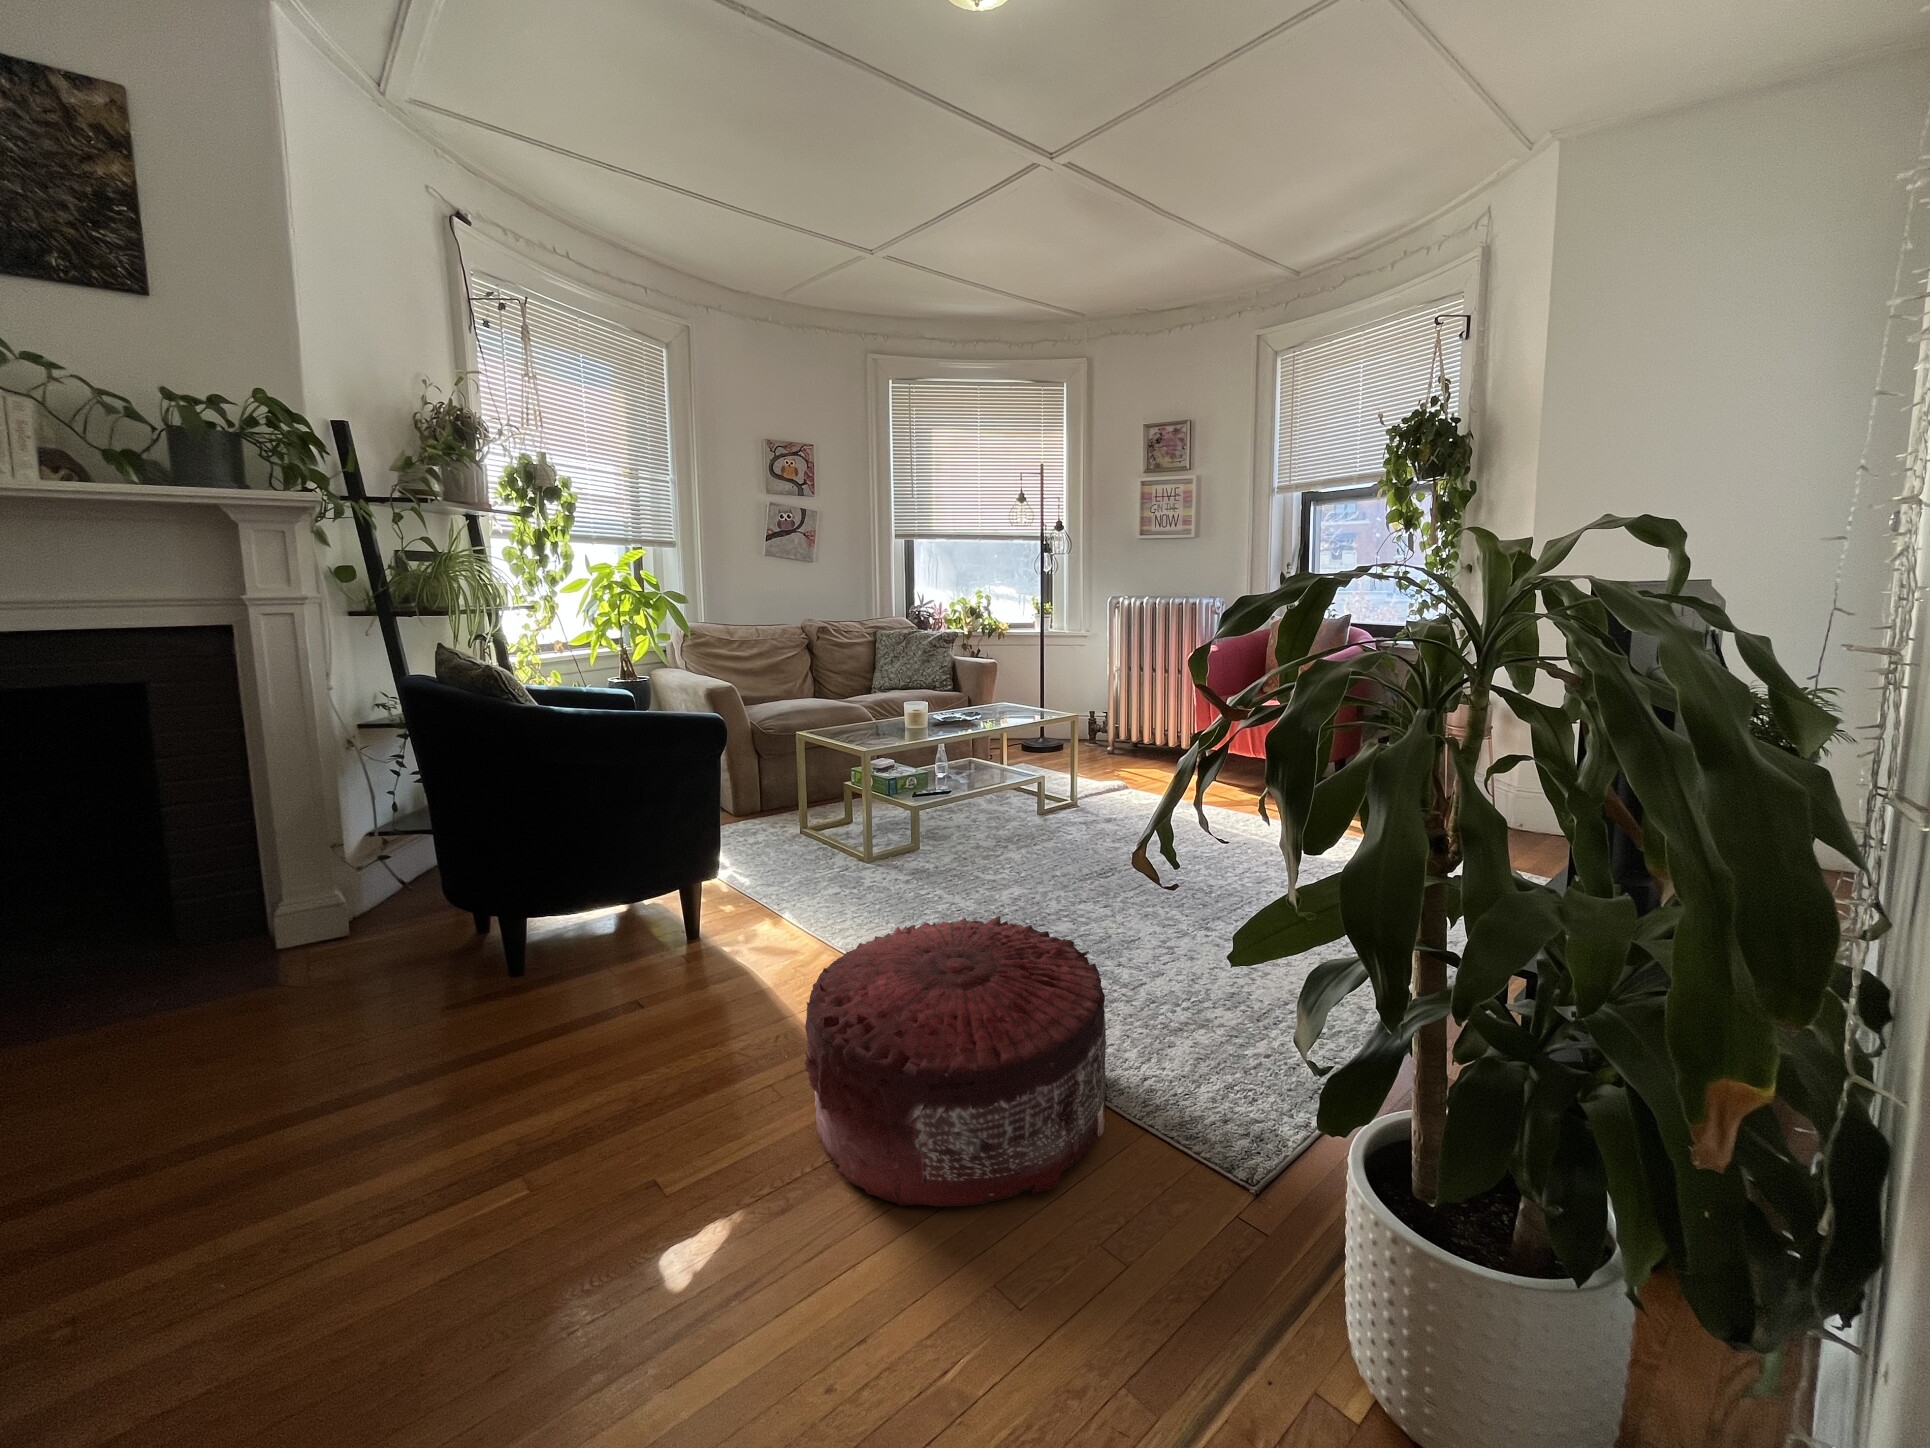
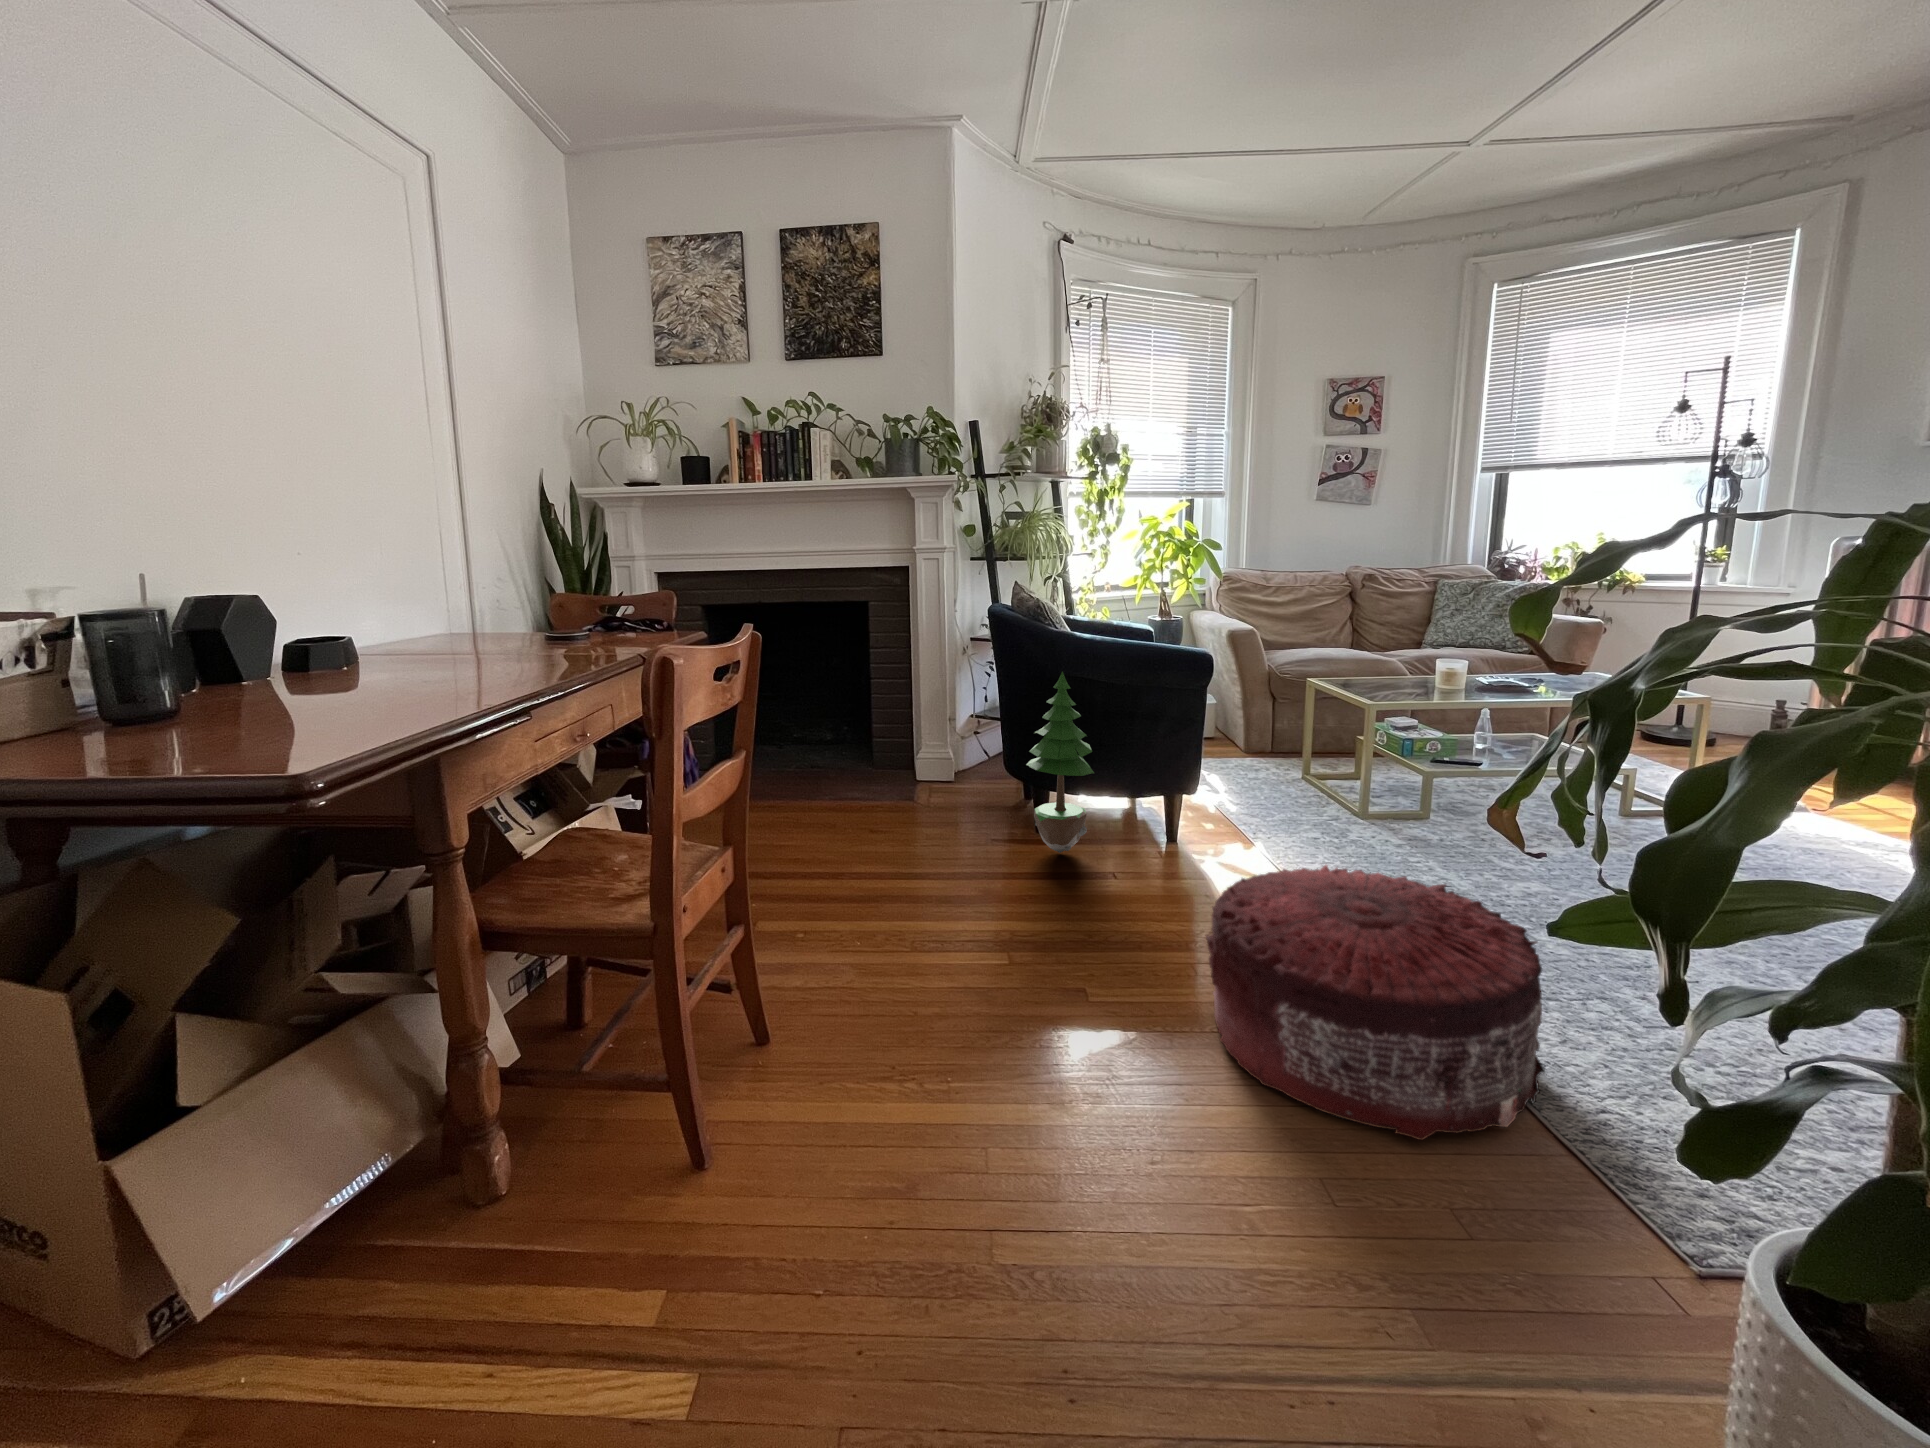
potted tree: none [495,757,598,994] -> present [1027,672,1094,853]

